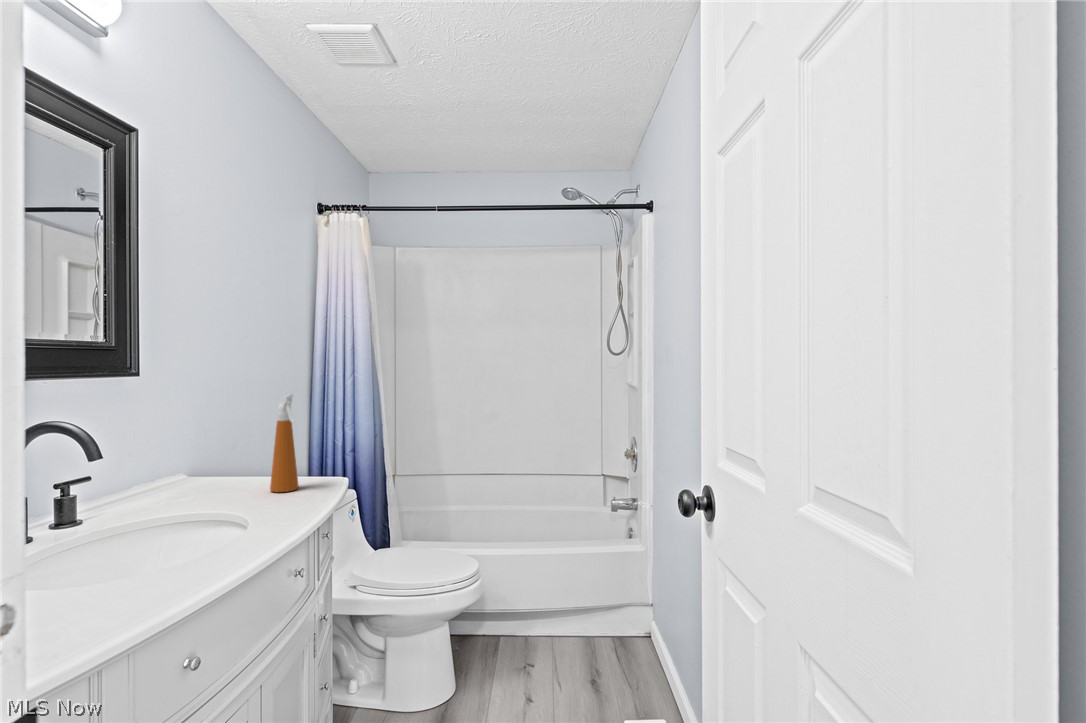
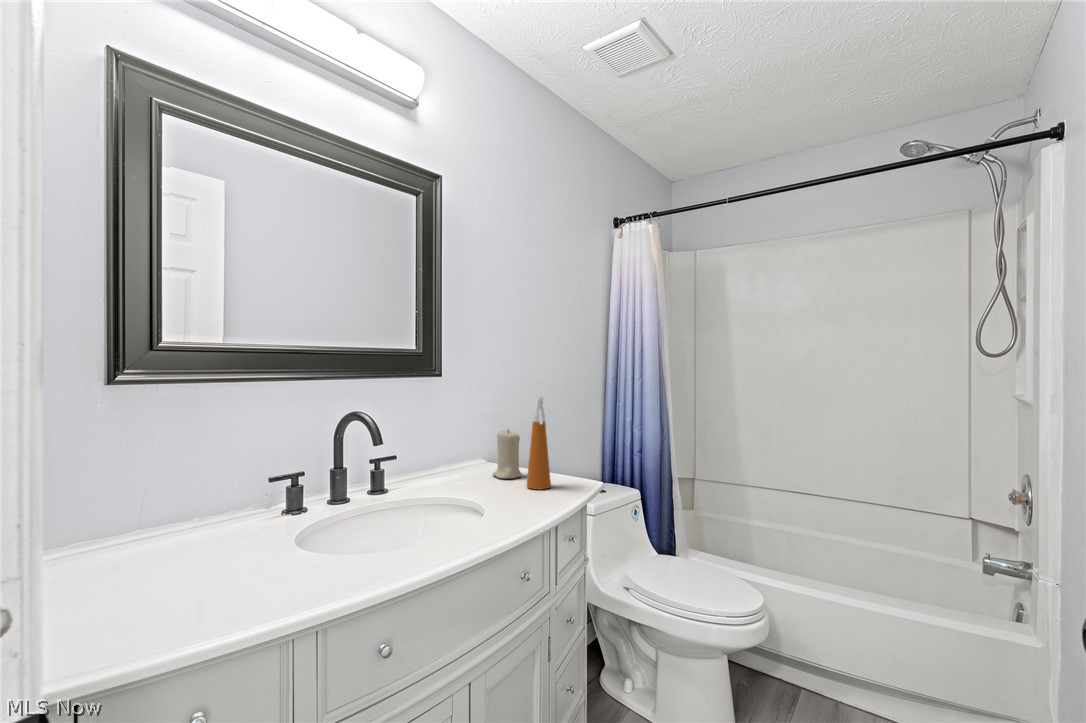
candle: none [215,432,255,488] -> present [492,429,522,479]

